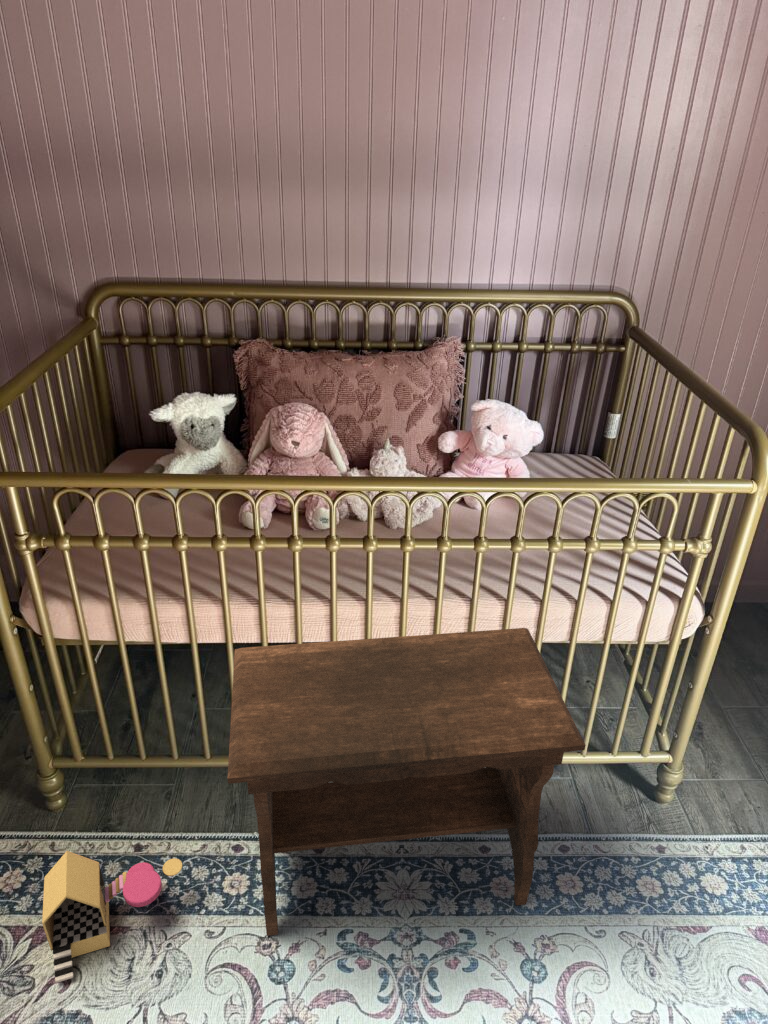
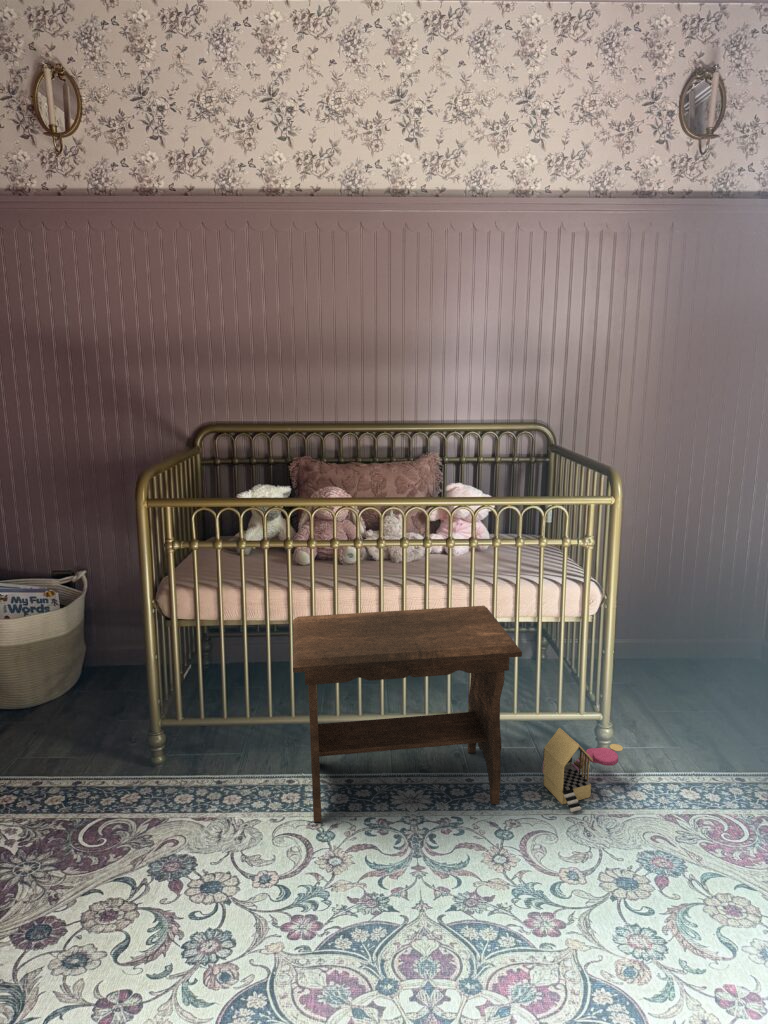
toy house: present [42,851,182,983] -> present [543,728,623,812]

